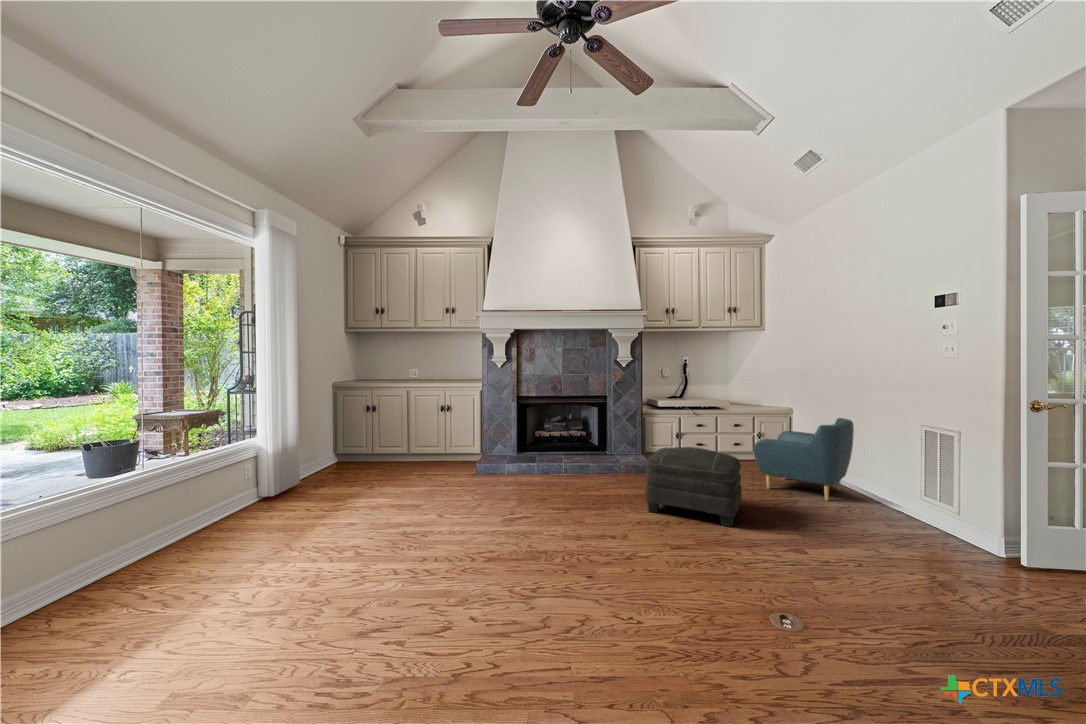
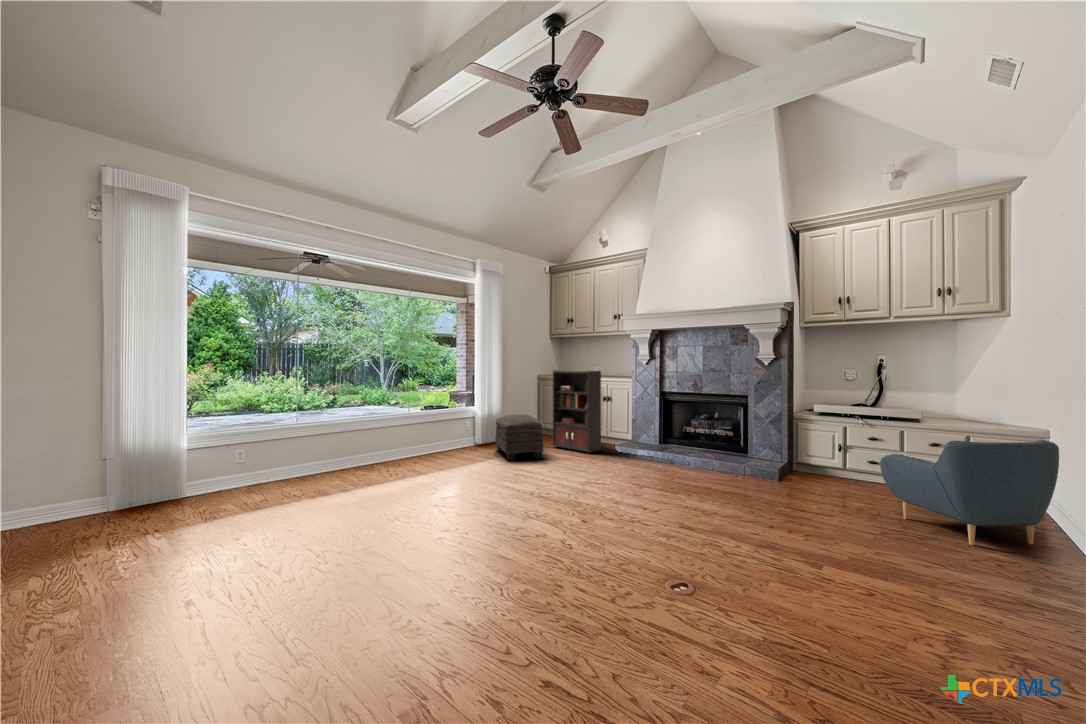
bookcase: none [387,376,474,479] -> present [553,370,601,453]
ottoman: present [645,447,742,527] -> present [495,414,543,460]

